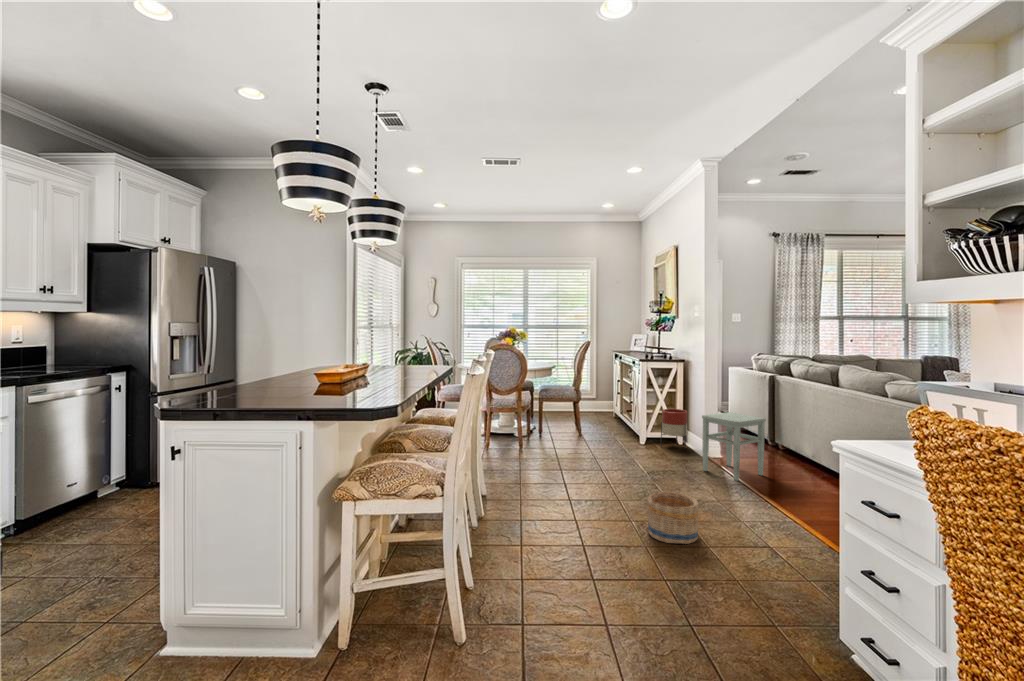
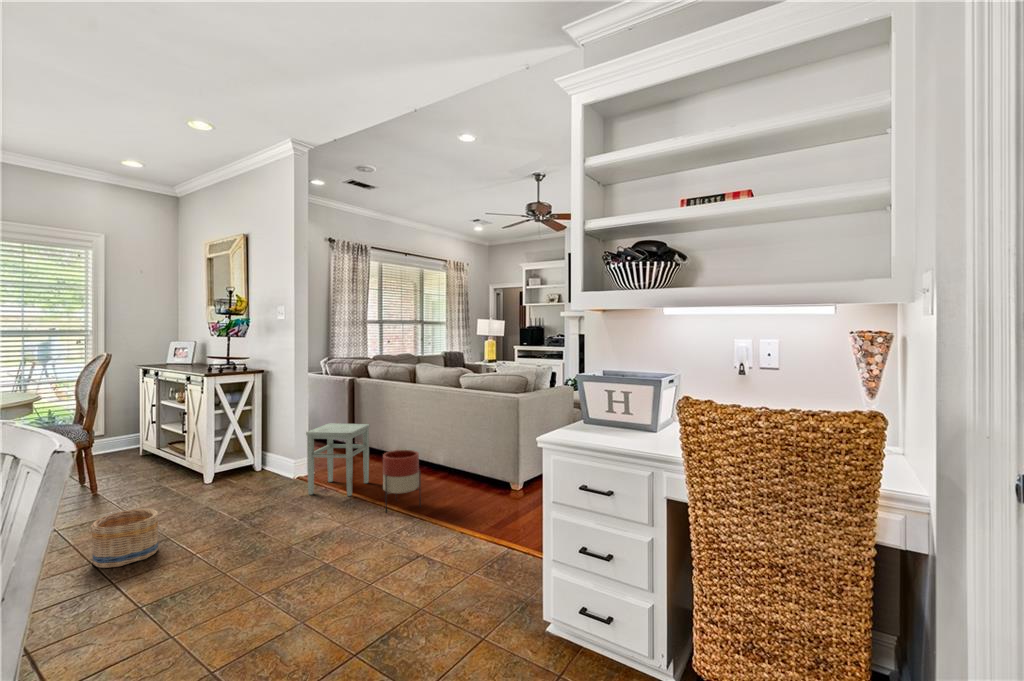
planter: present [661,409,687,449] -> present [383,450,421,512]
basket: present [648,492,699,544] -> present [91,509,159,568]

